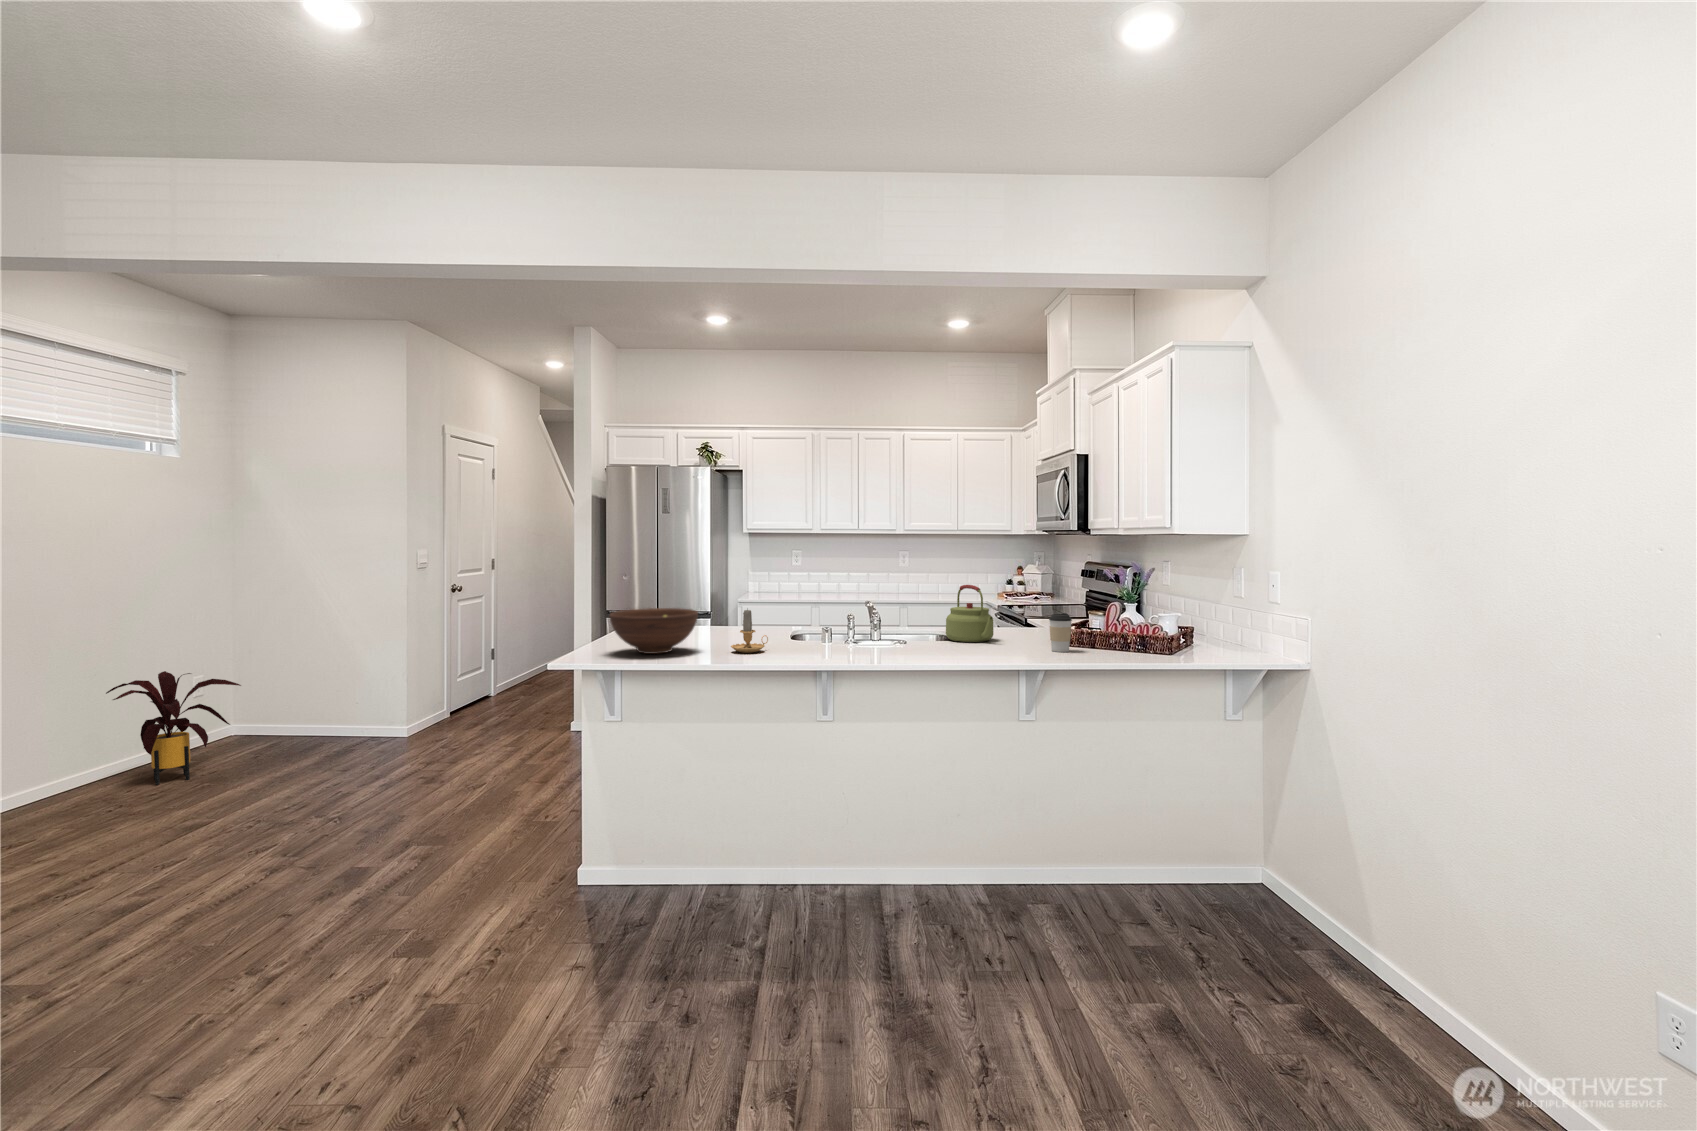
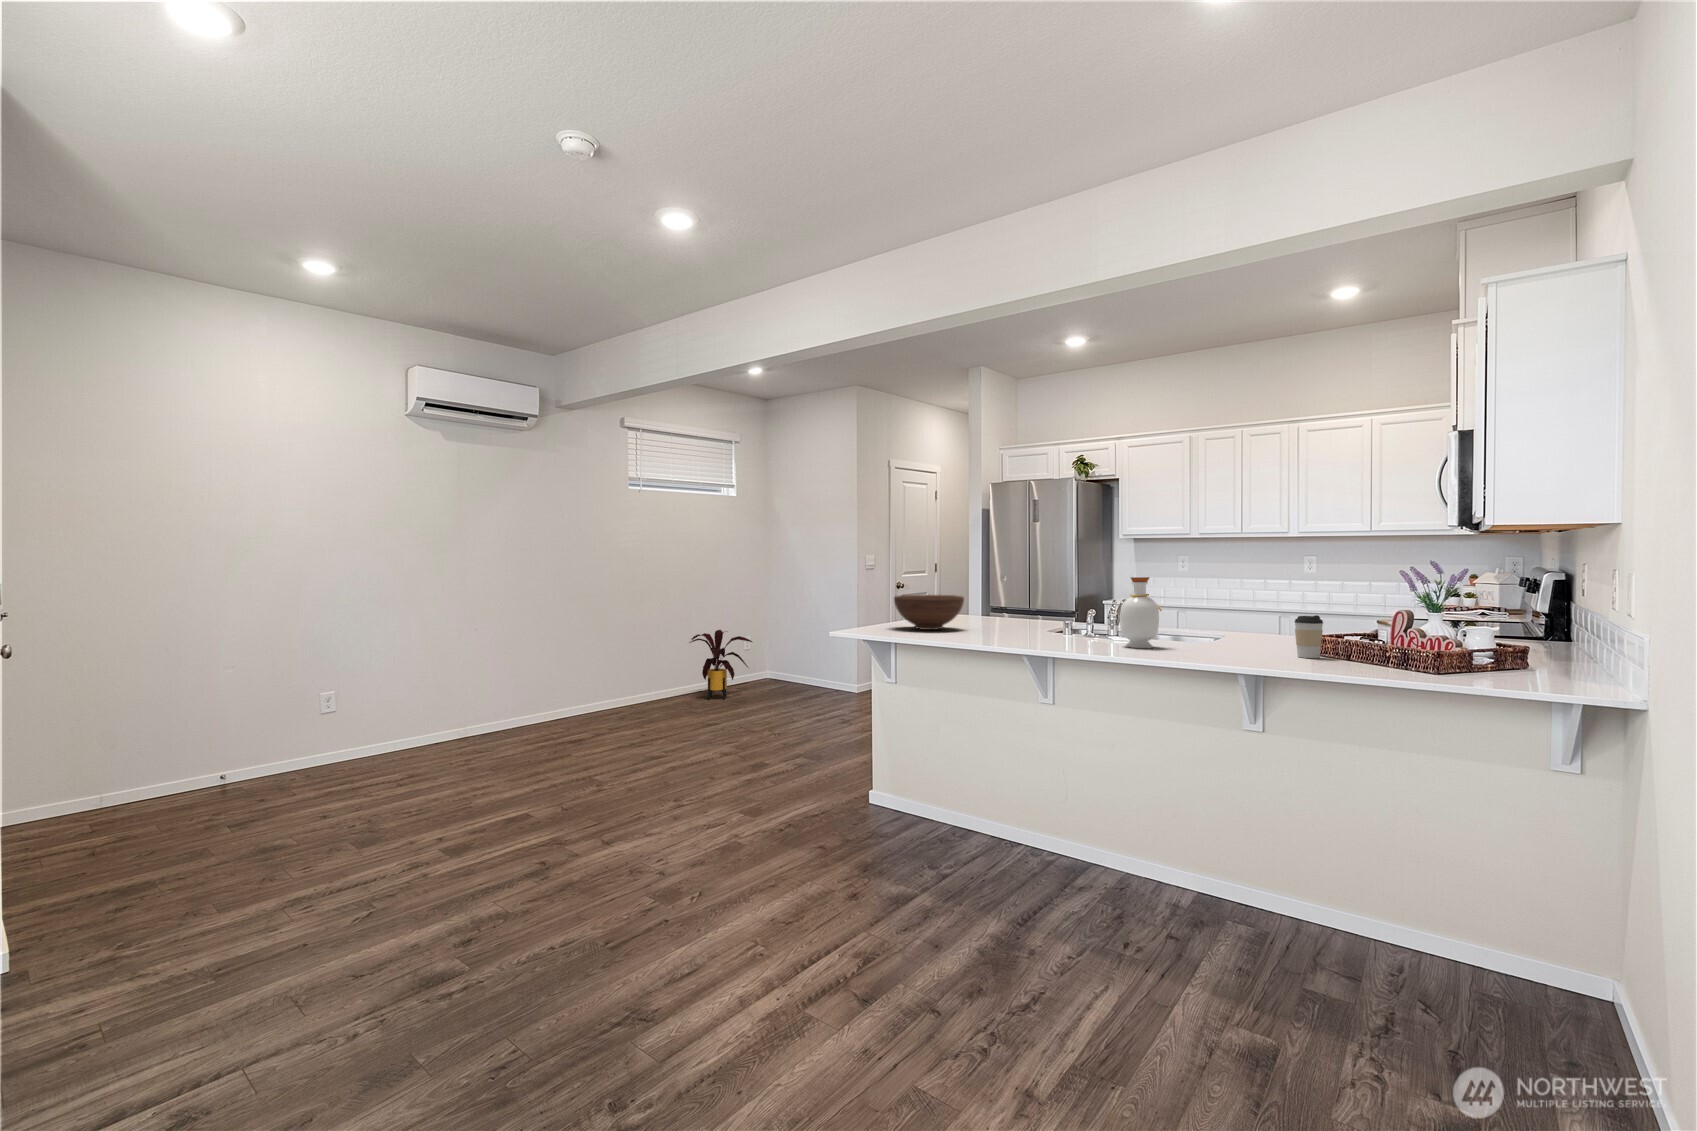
bottle: none [901,583,939,656] -> present [1120,577,1162,648]
kettle: present [946,585,993,642] -> none [1212,584,1269,645]
candle: present [731,609,768,653] -> none [982,596,1018,635]

